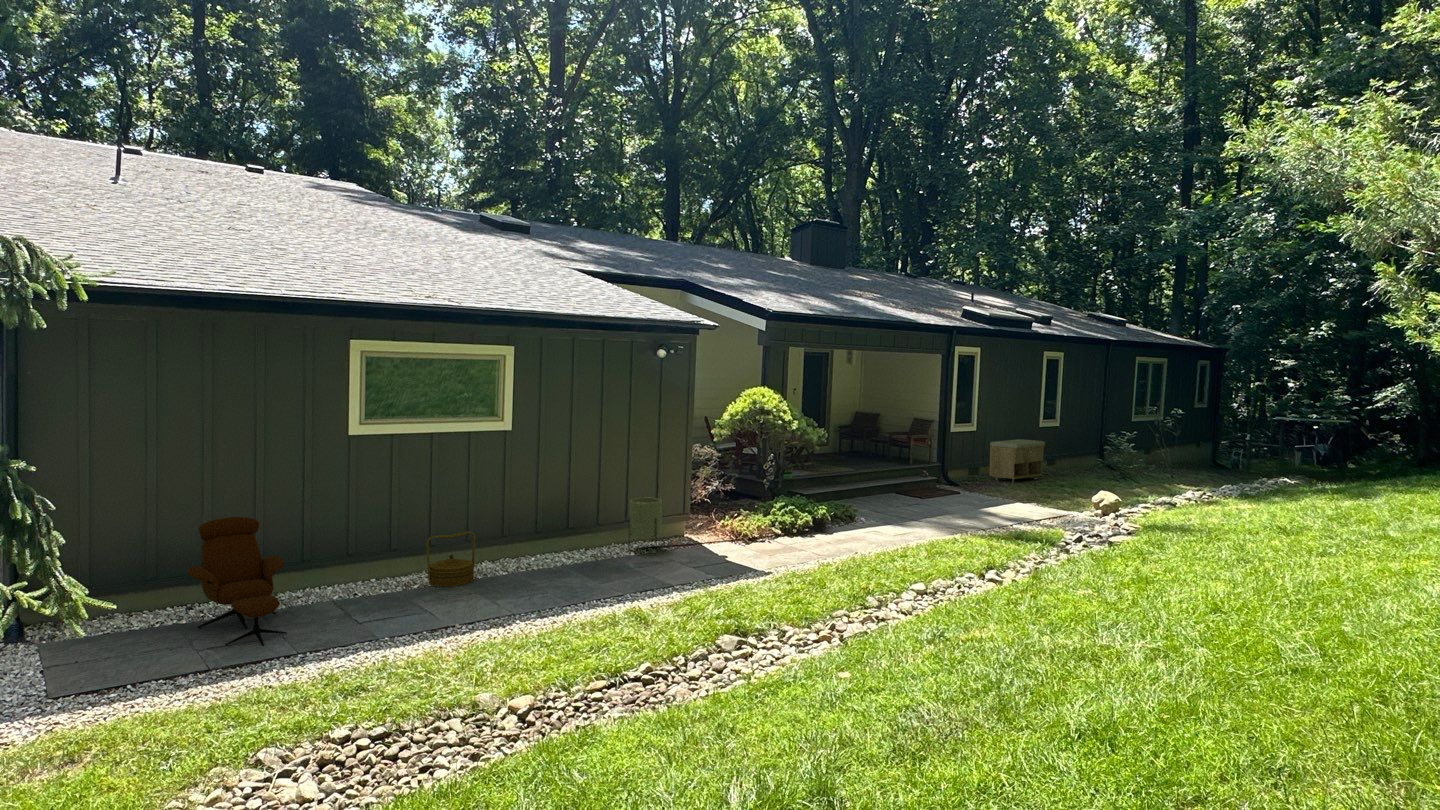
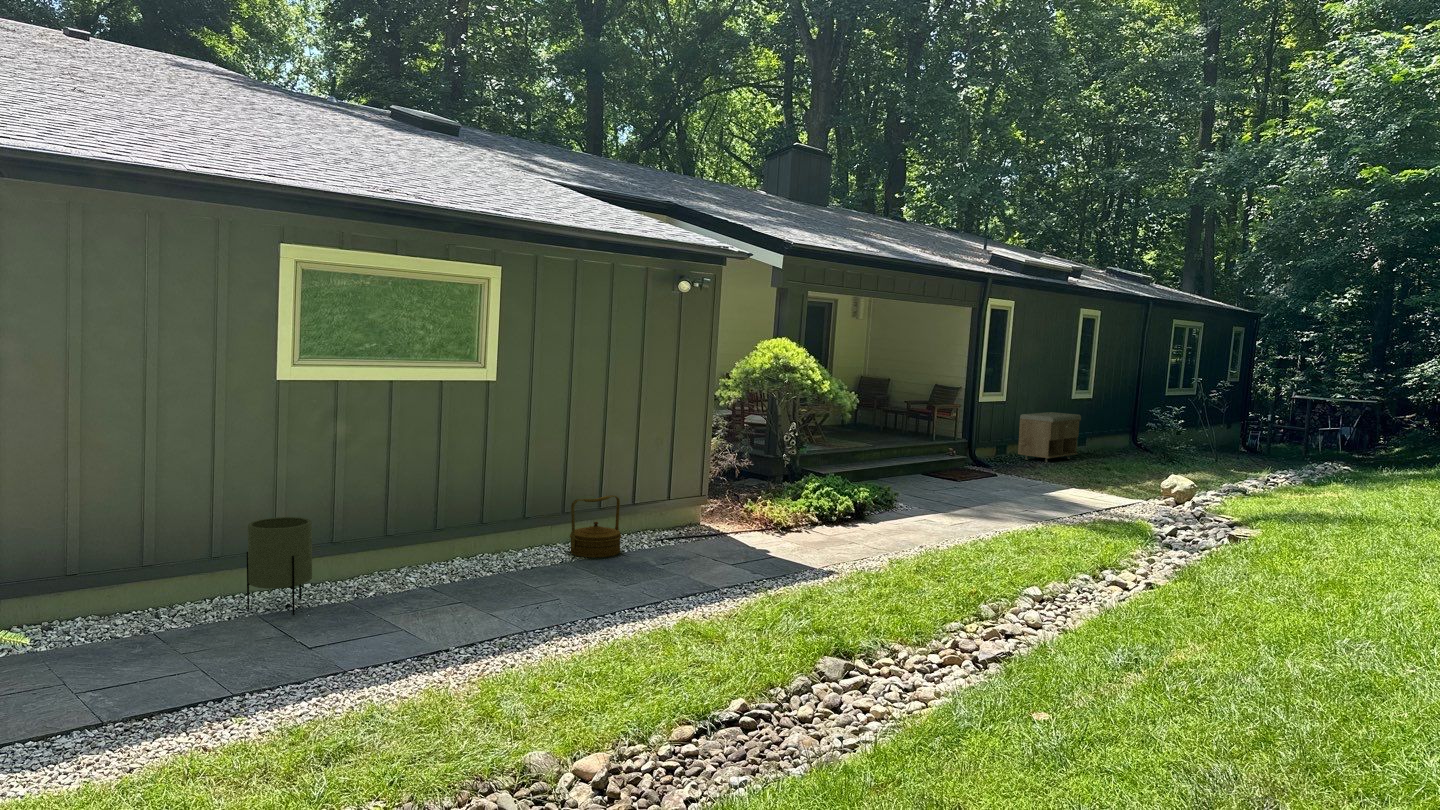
planter: present [629,498,662,537] -> present [247,517,312,615]
lounge chair: present [187,517,287,646] -> none [53,495,206,682]
woven basket: present [426,531,475,587] -> present [570,495,621,558]

